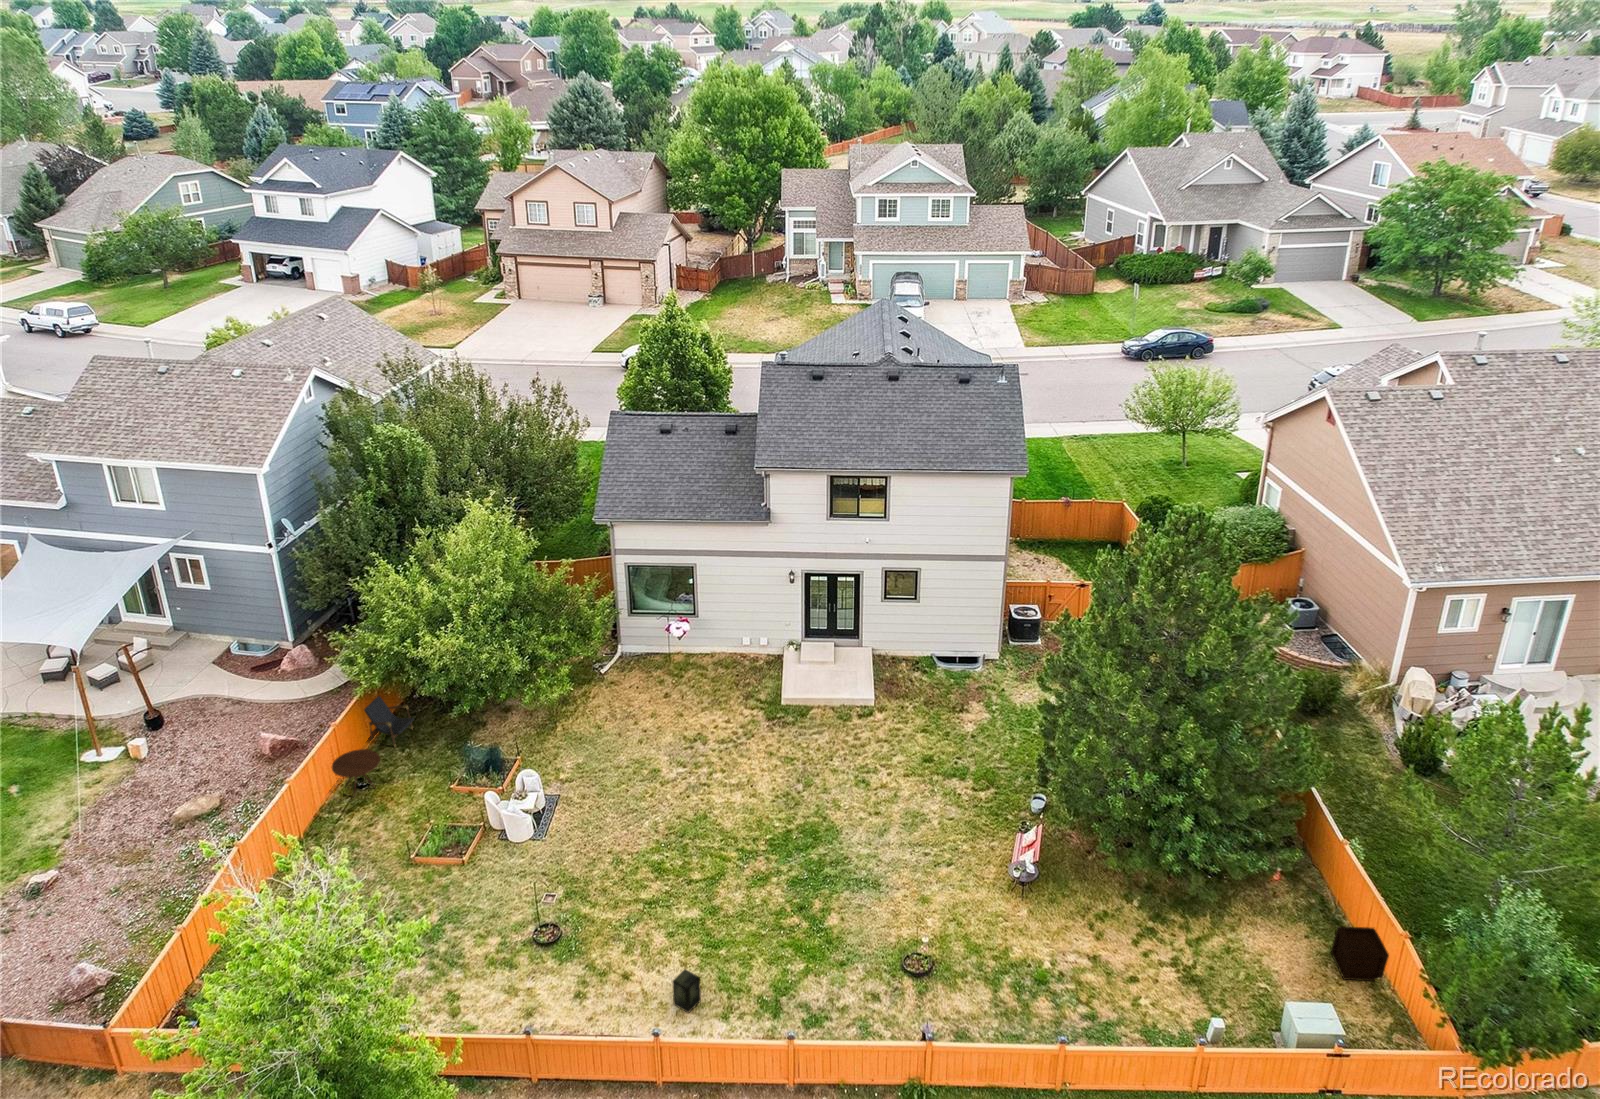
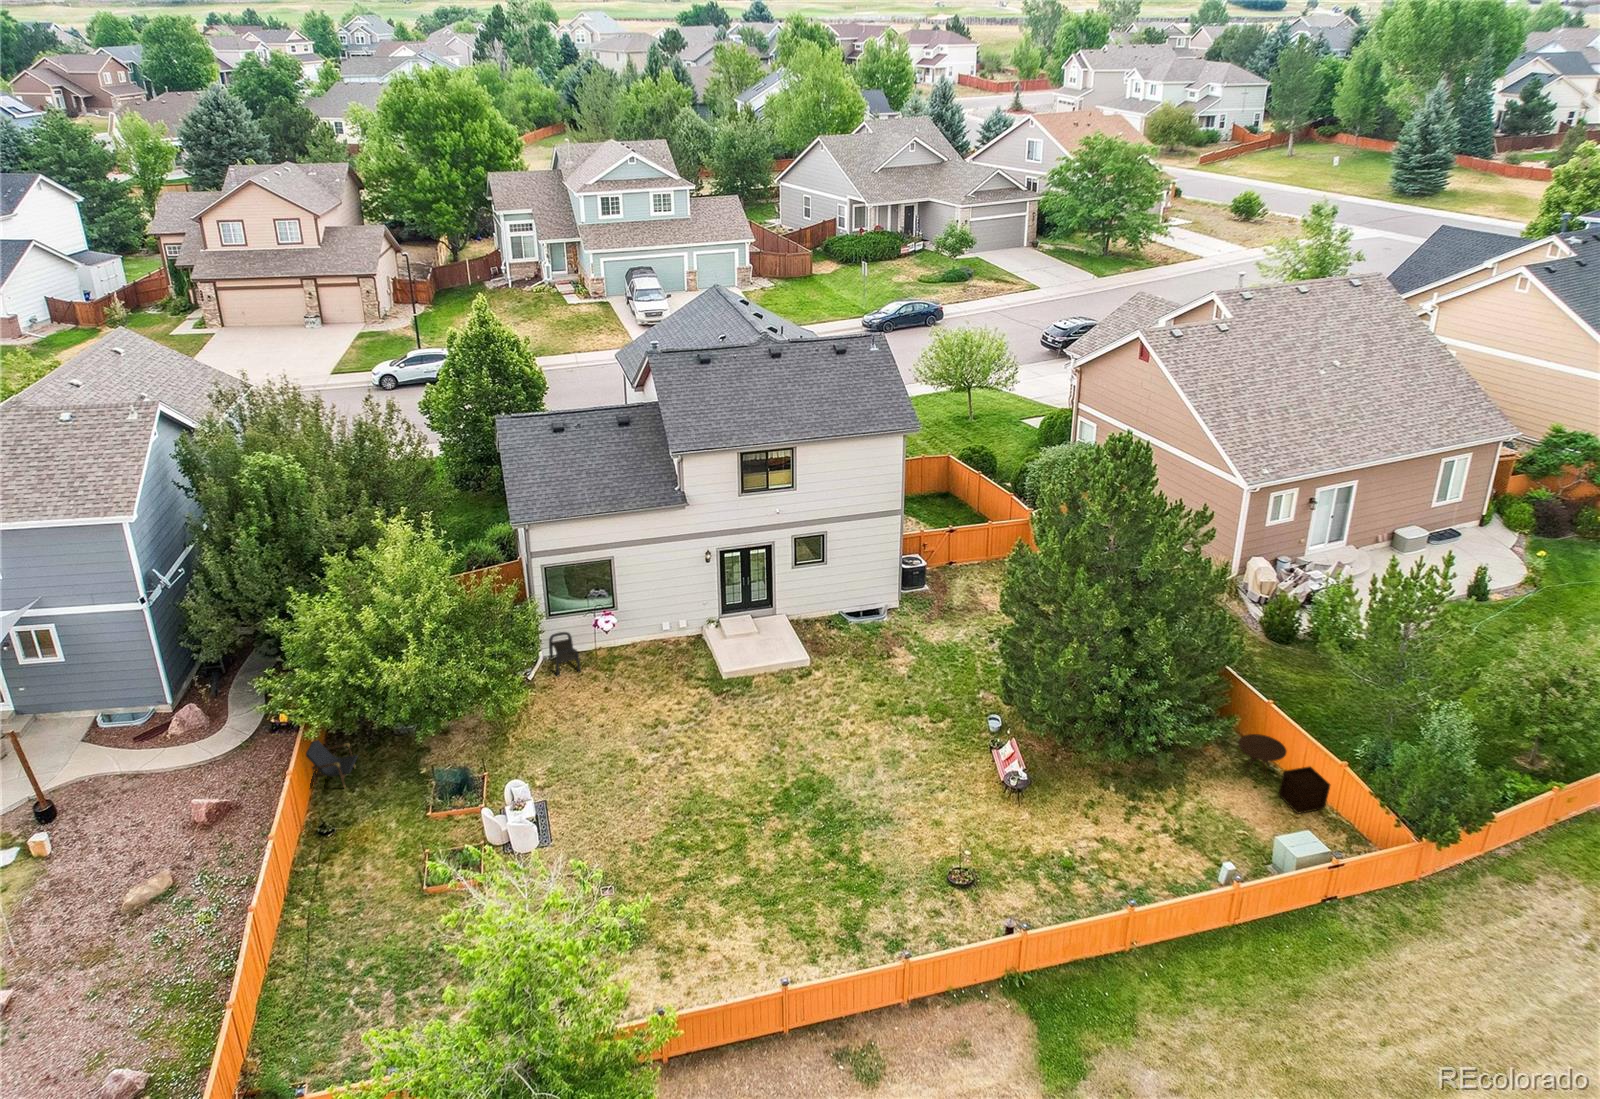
bench: none [628,631,654,674] -> present [549,632,581,676]
round table: present [332,749,380,792] -> present [1238,734,1287,780]
storage box: present [673,969,701,1013] -> none [759,925,783,966]

